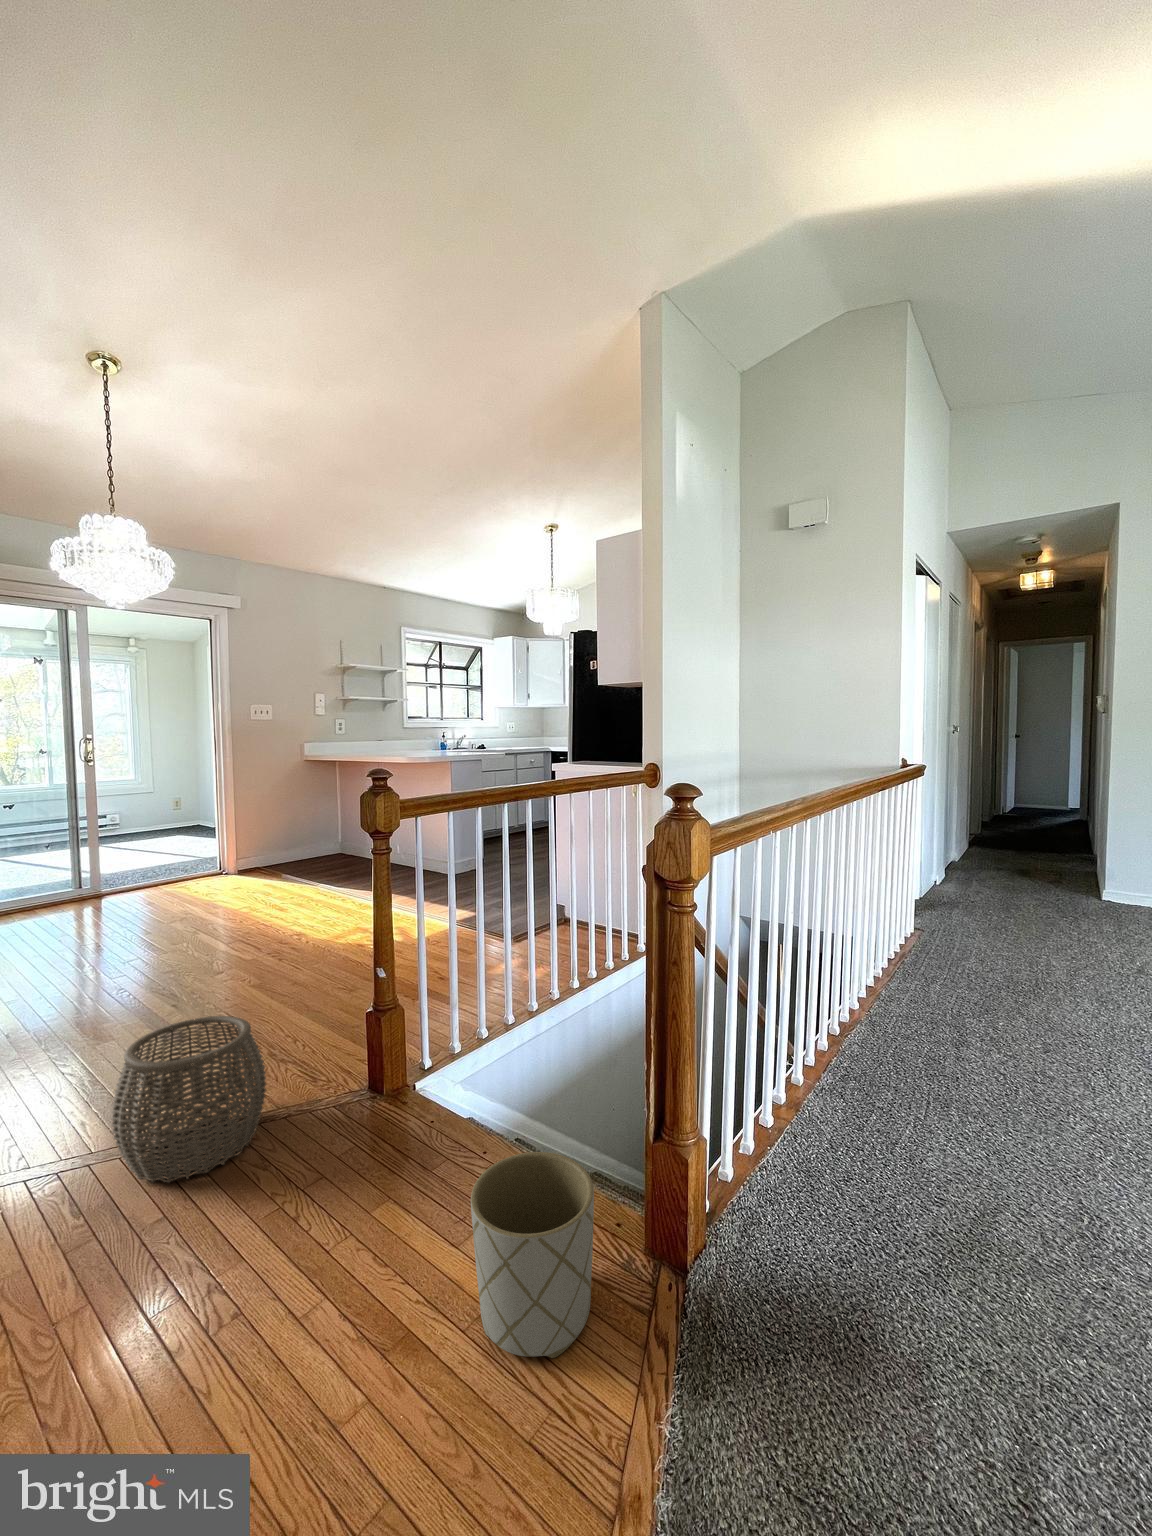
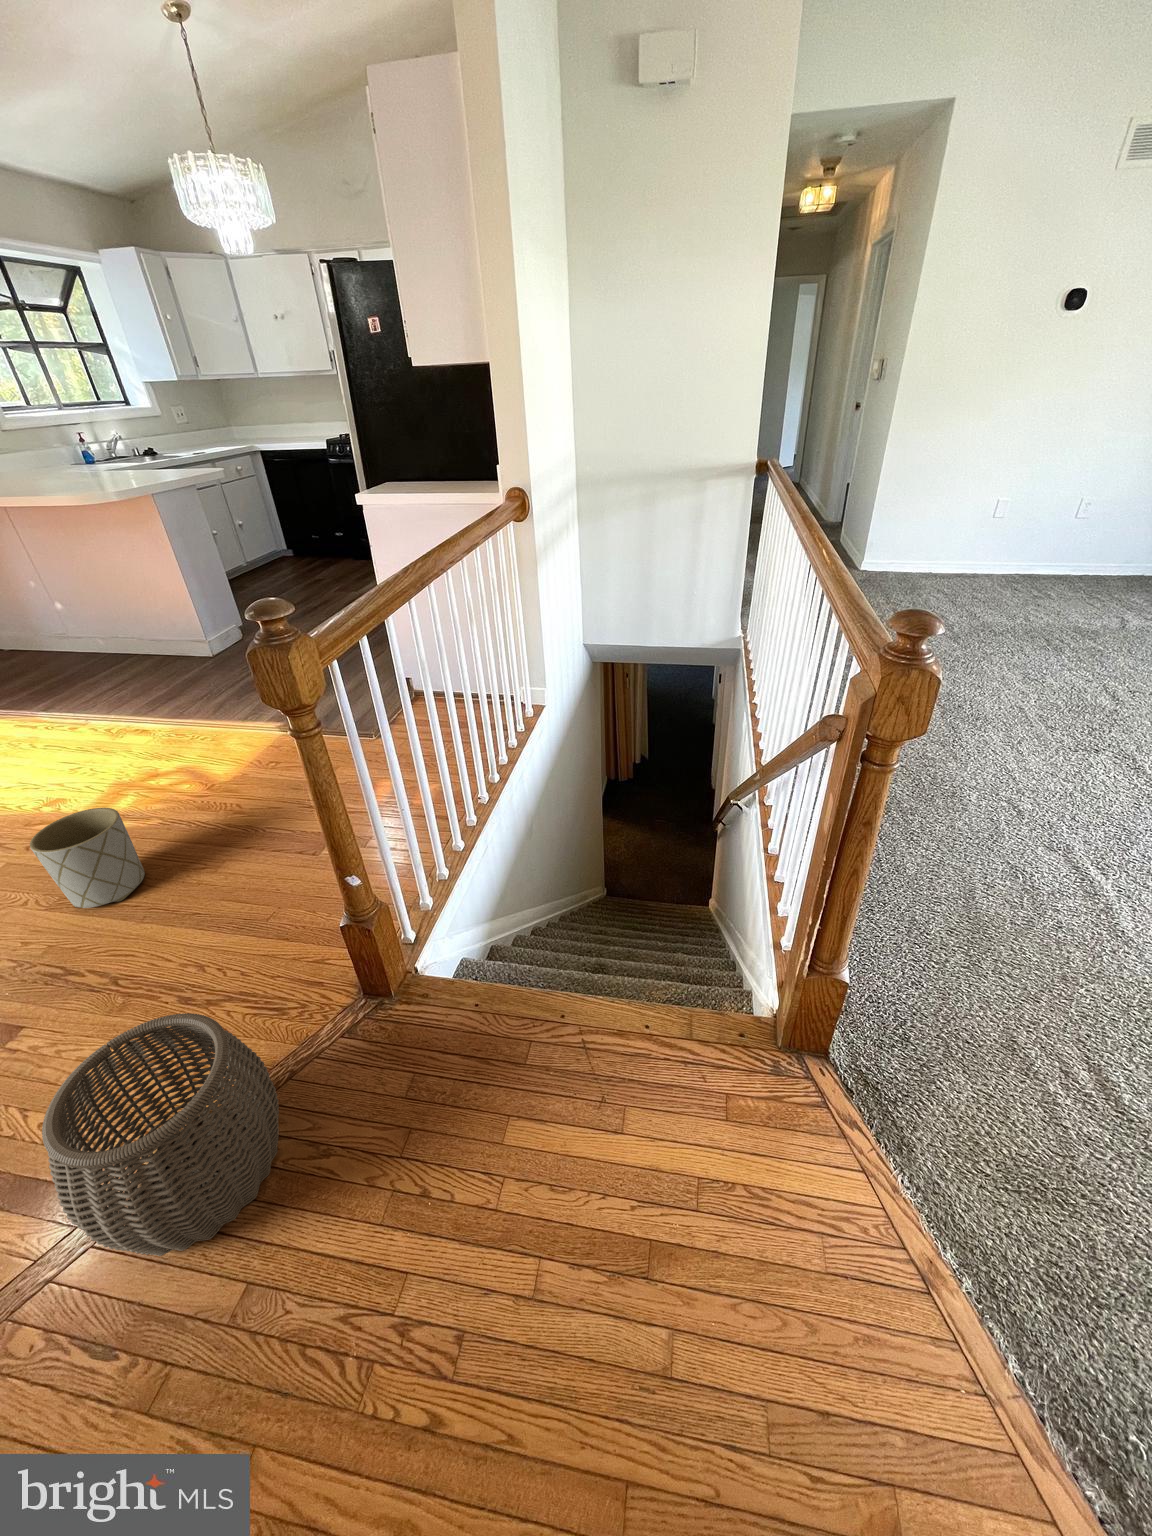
planter: present [471,1152,594,1358] -> present [30,808,145,908]

